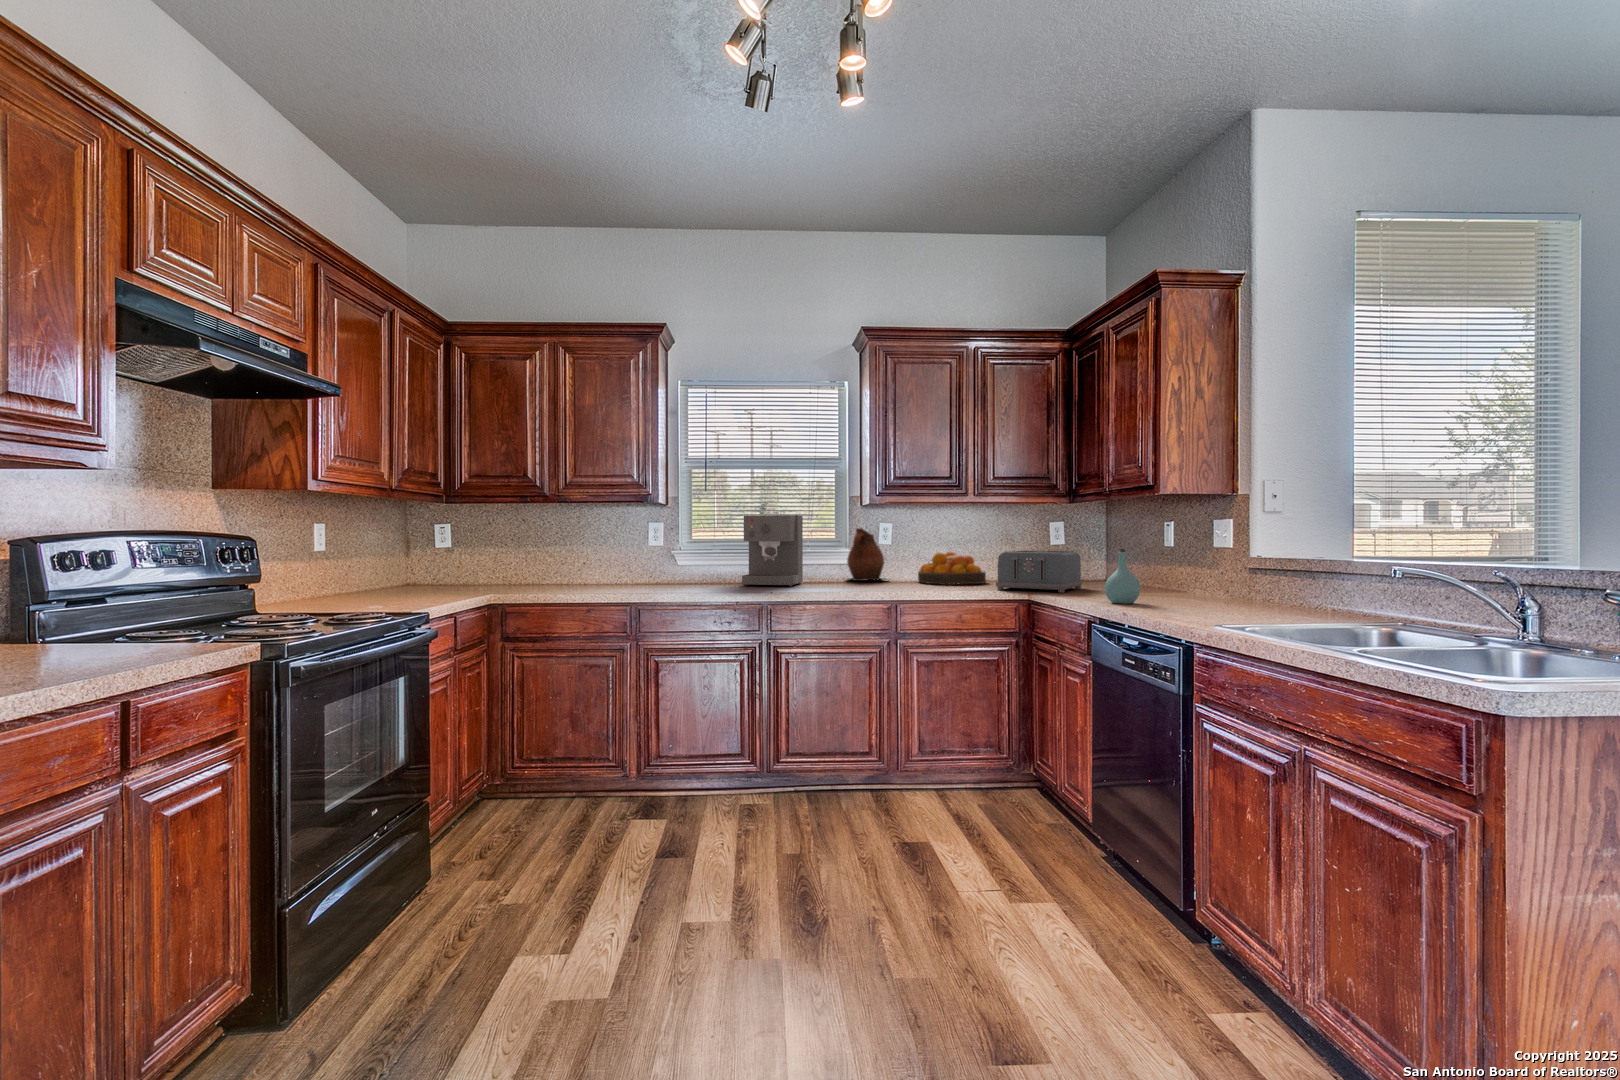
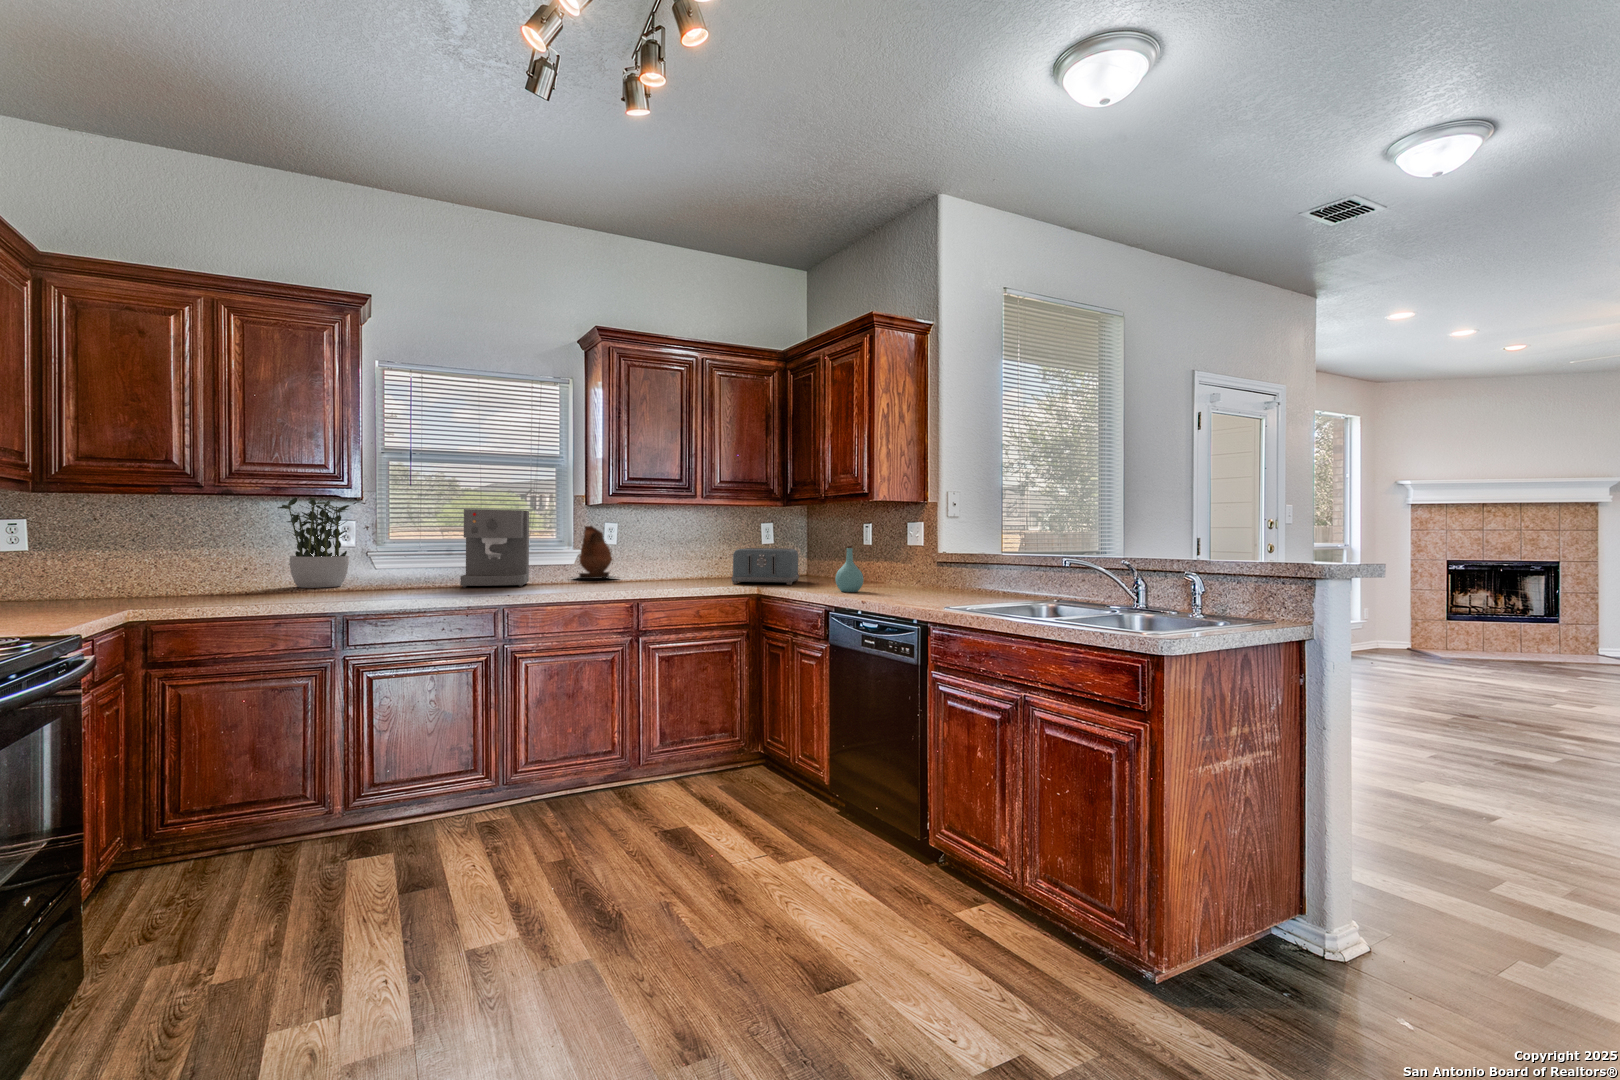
potted plant: none [616,505,669,583] -> present [278,498,349,588]
fruit bowl: present [918,552,986,585] -> none [648,550,713,581]

